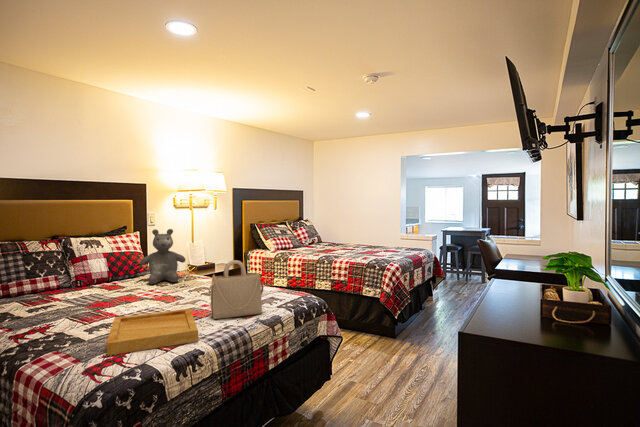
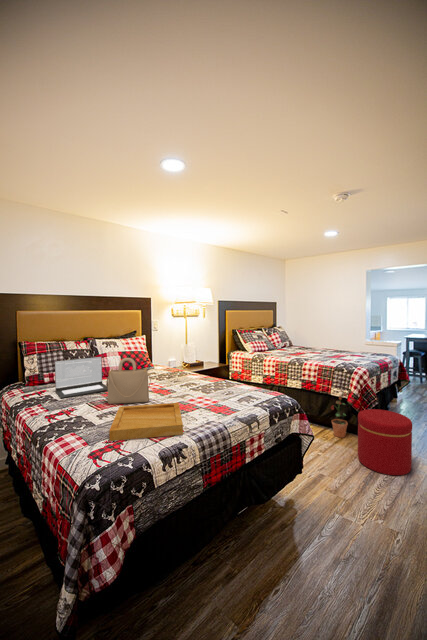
teddy bear: present [140,229,186,284] -> none [144,333,178,378]
laptop: none [14,259,97,315] -> present [55,357,108,399]
handbag: present [209,260,263,319] -> present [106,358,151,404]
potted plant: none [361,290,379,340] -> present [331,392,348,438]
ottoman: none [388,306,438,371] -> present [358,409,412,475]

